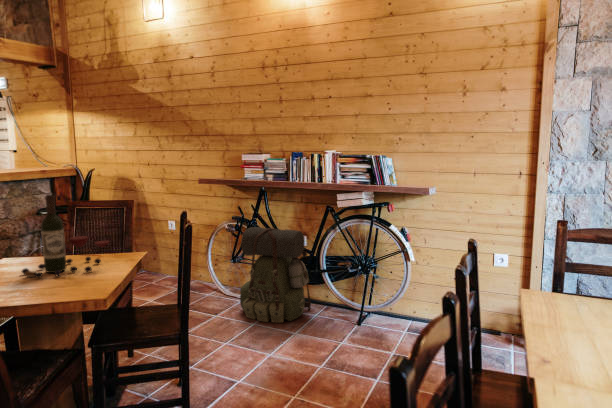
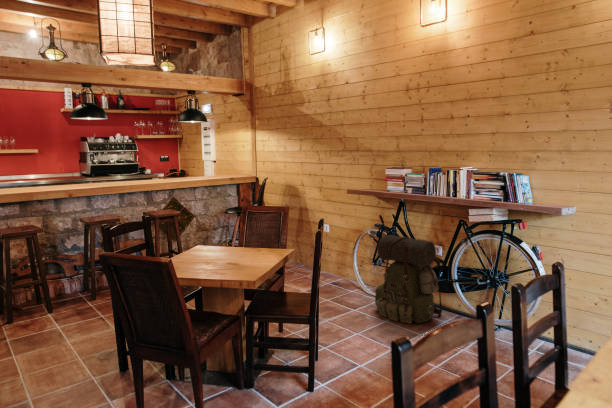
wine bottle: present [22,195,109,278] -> none [210,204,267,262]

